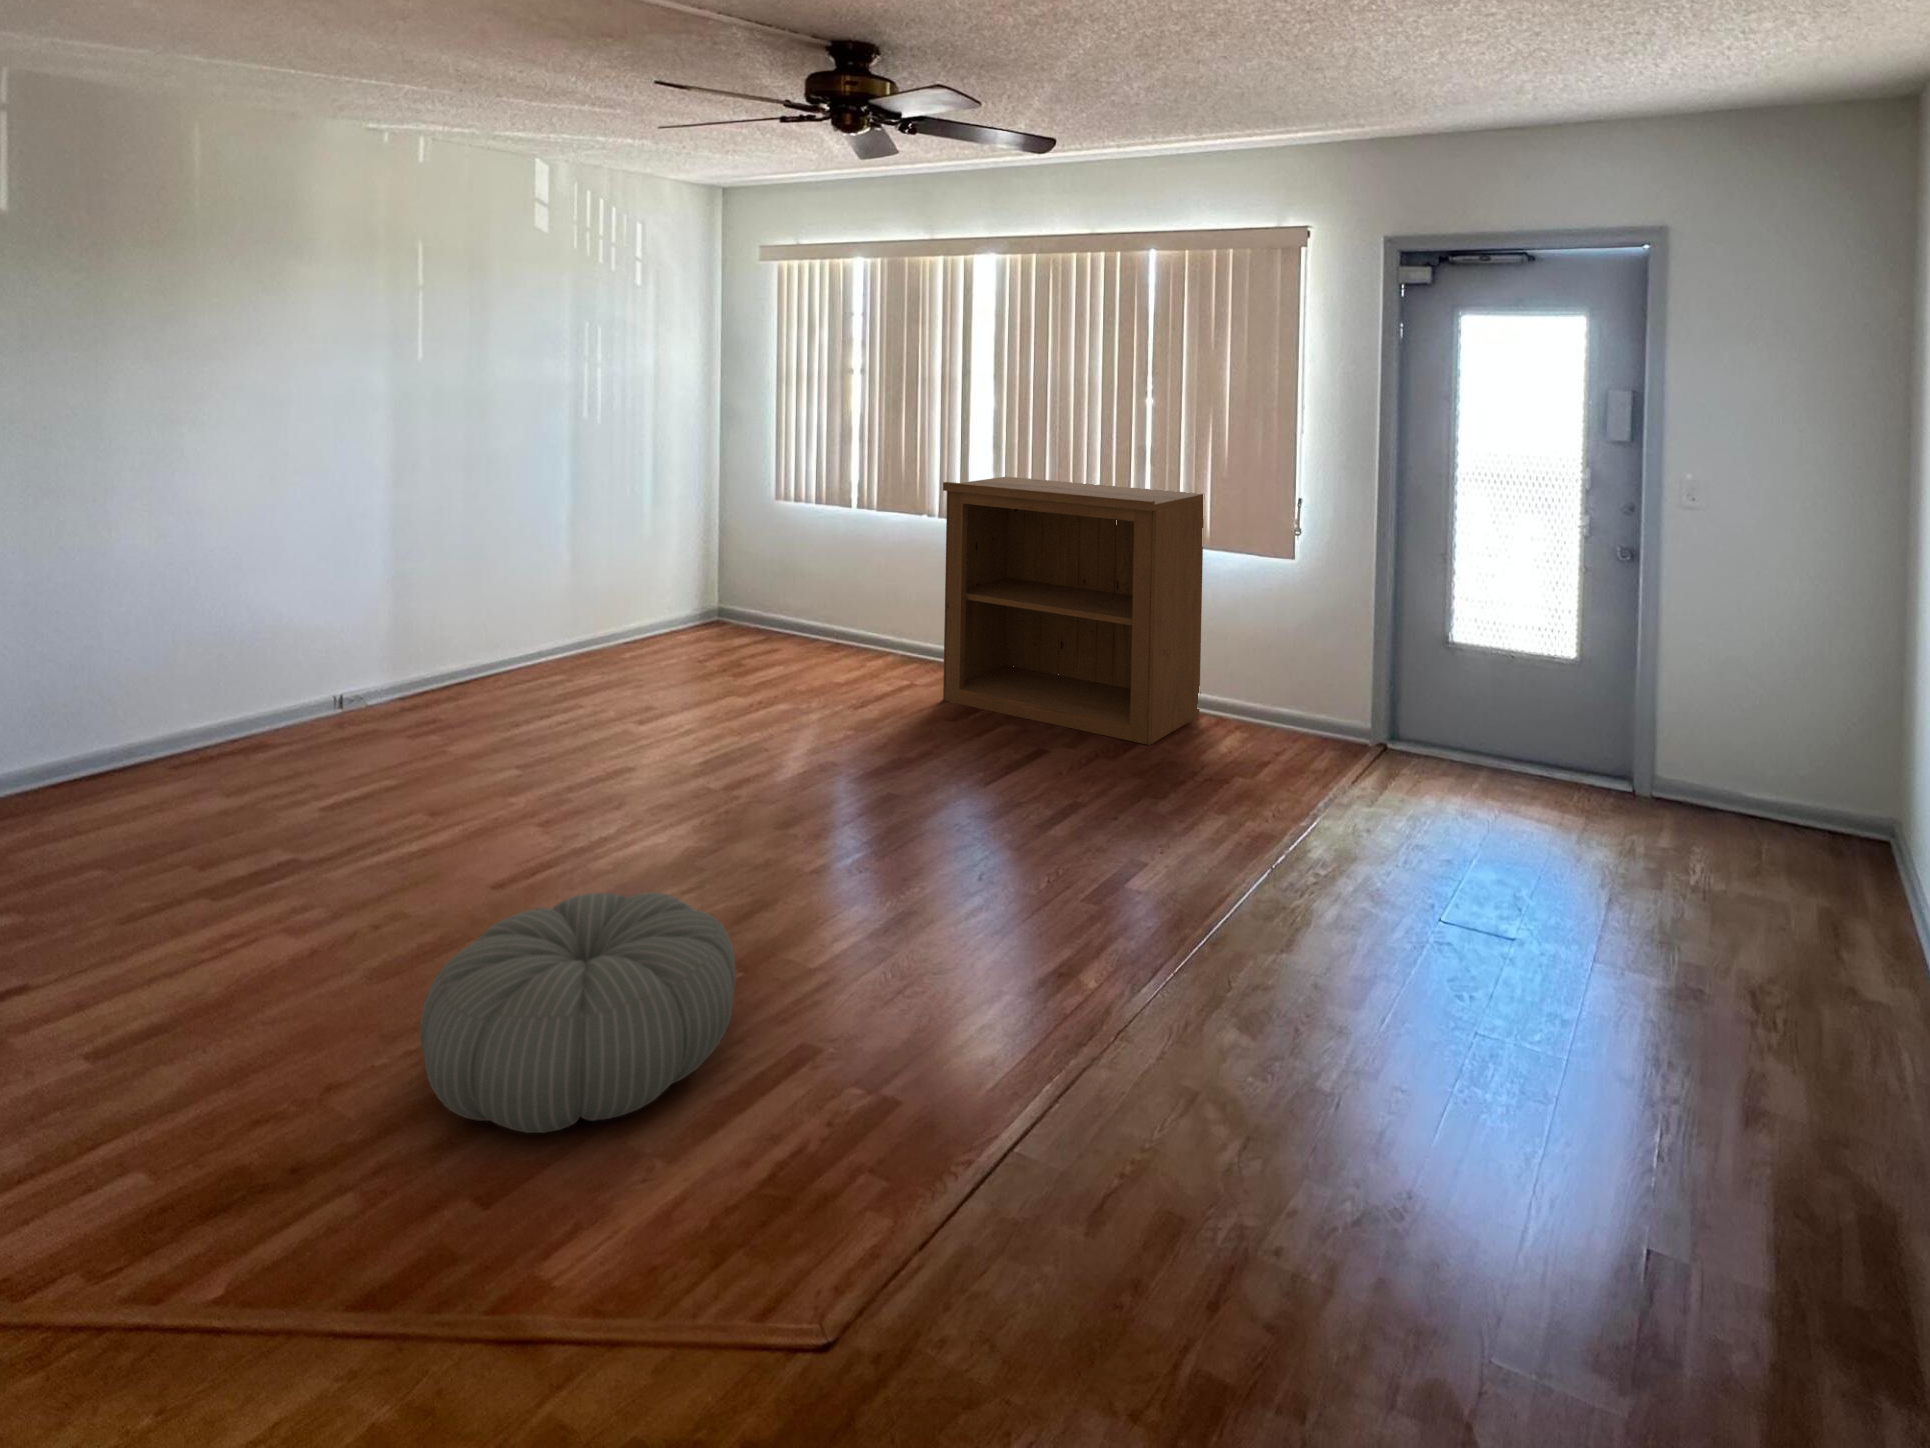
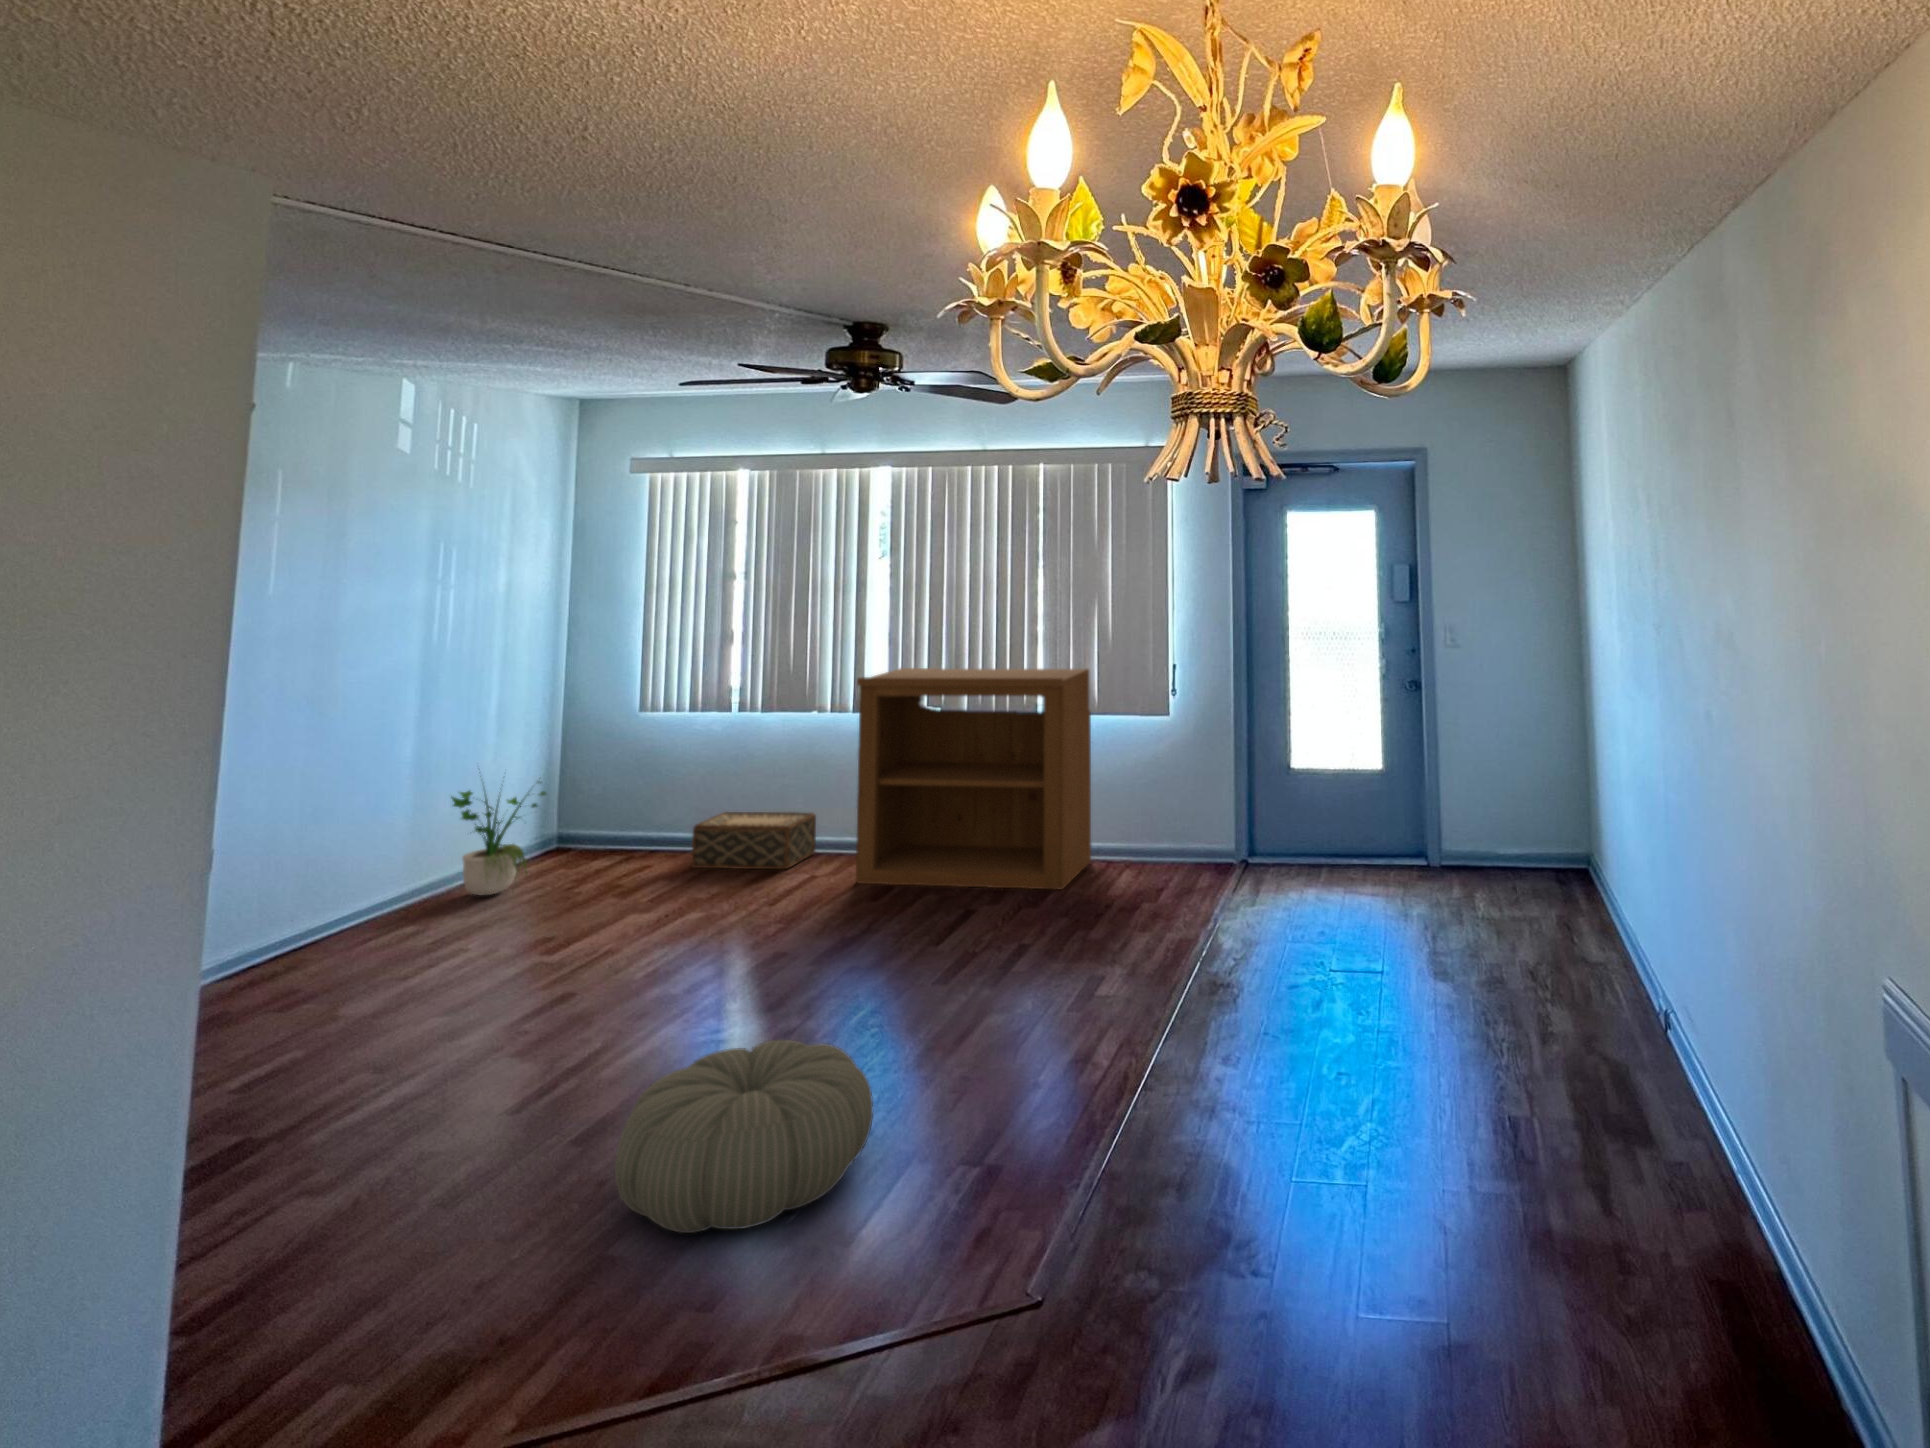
potted plant: none [593,531,688,659] -> present [452,781,546,895]
woven basket: none [808,607,927,674] -> present [692,812,816,869]

